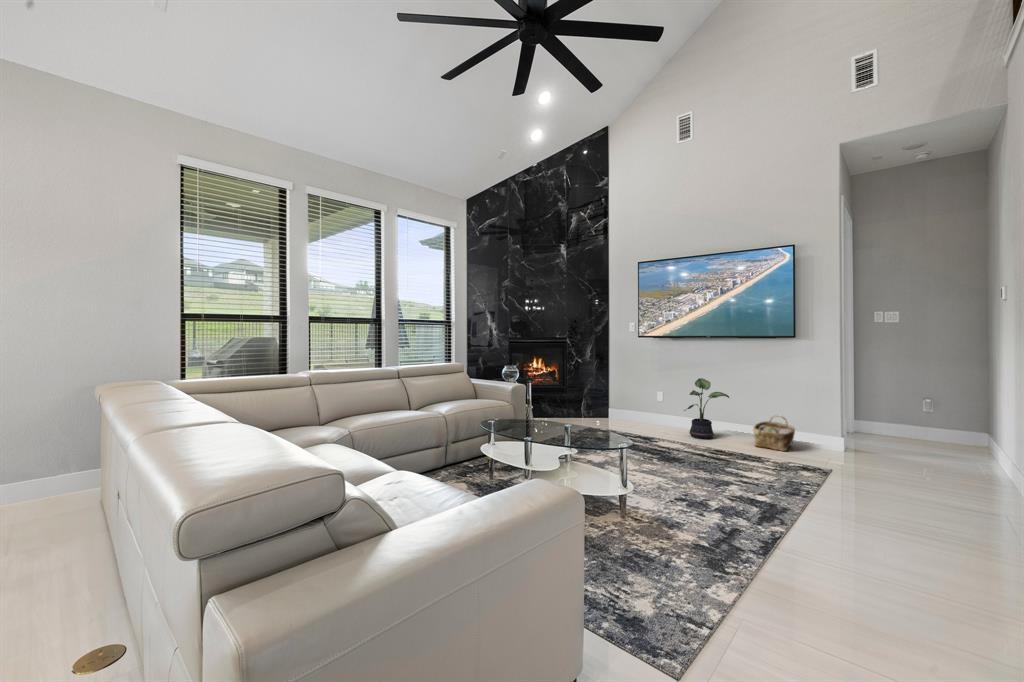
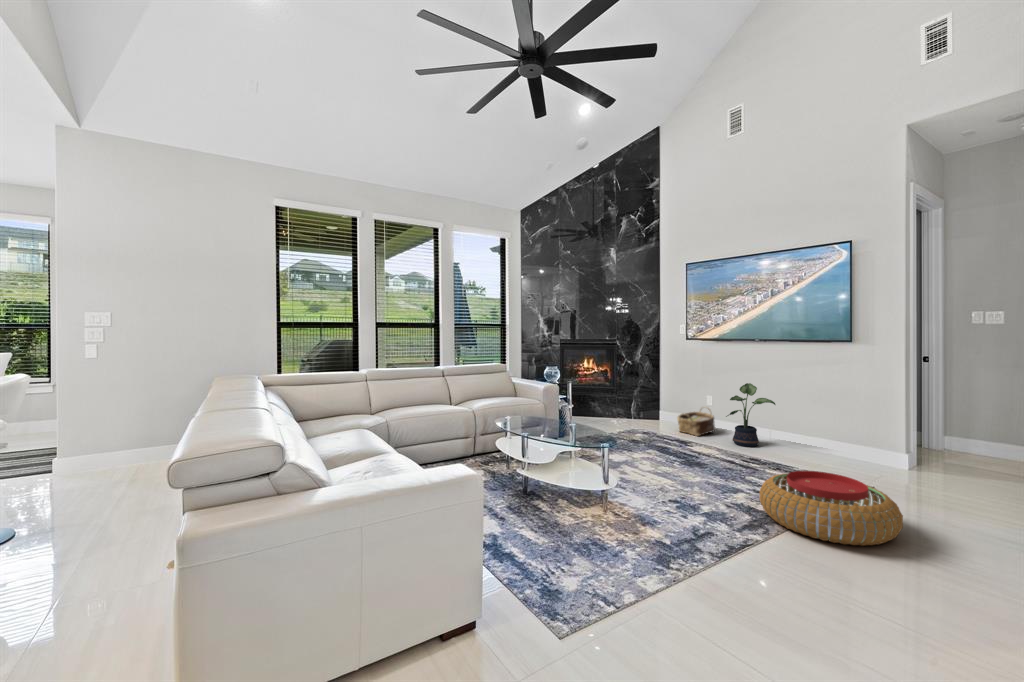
woven basket: present [753,416,795,451] -> present [677,409,715,436]
pouf: none [759,460,895,528] -> present [759,471,903,546]

